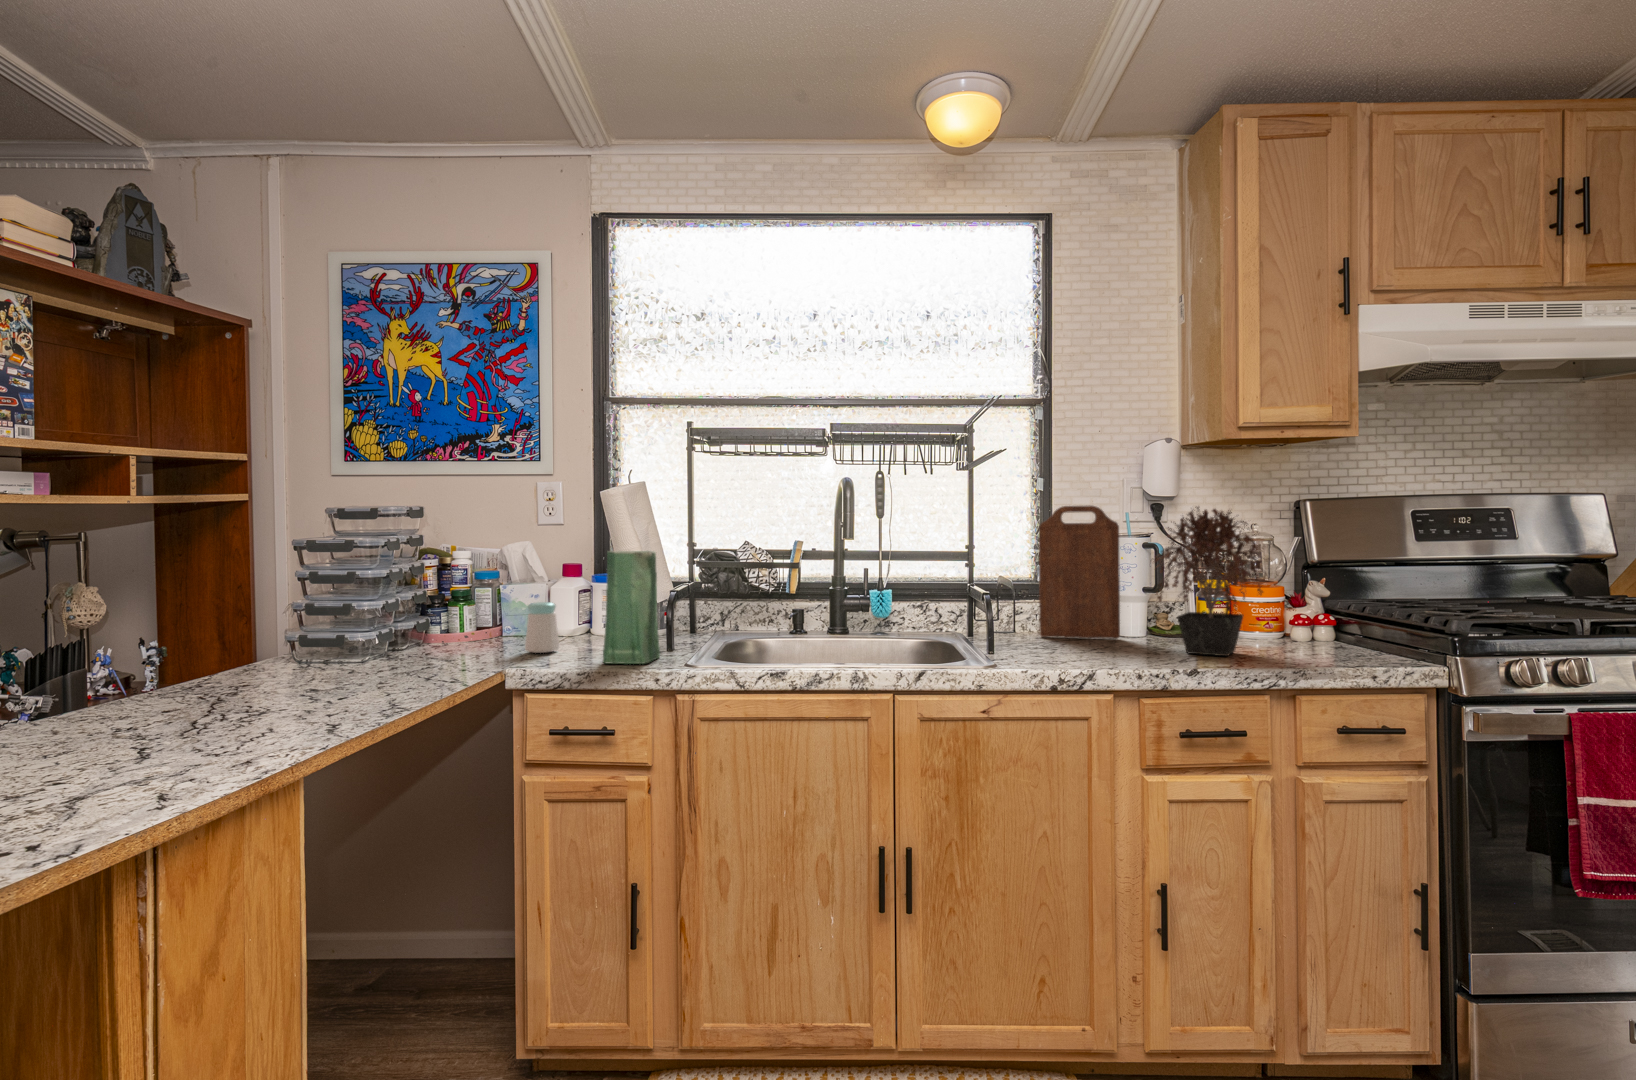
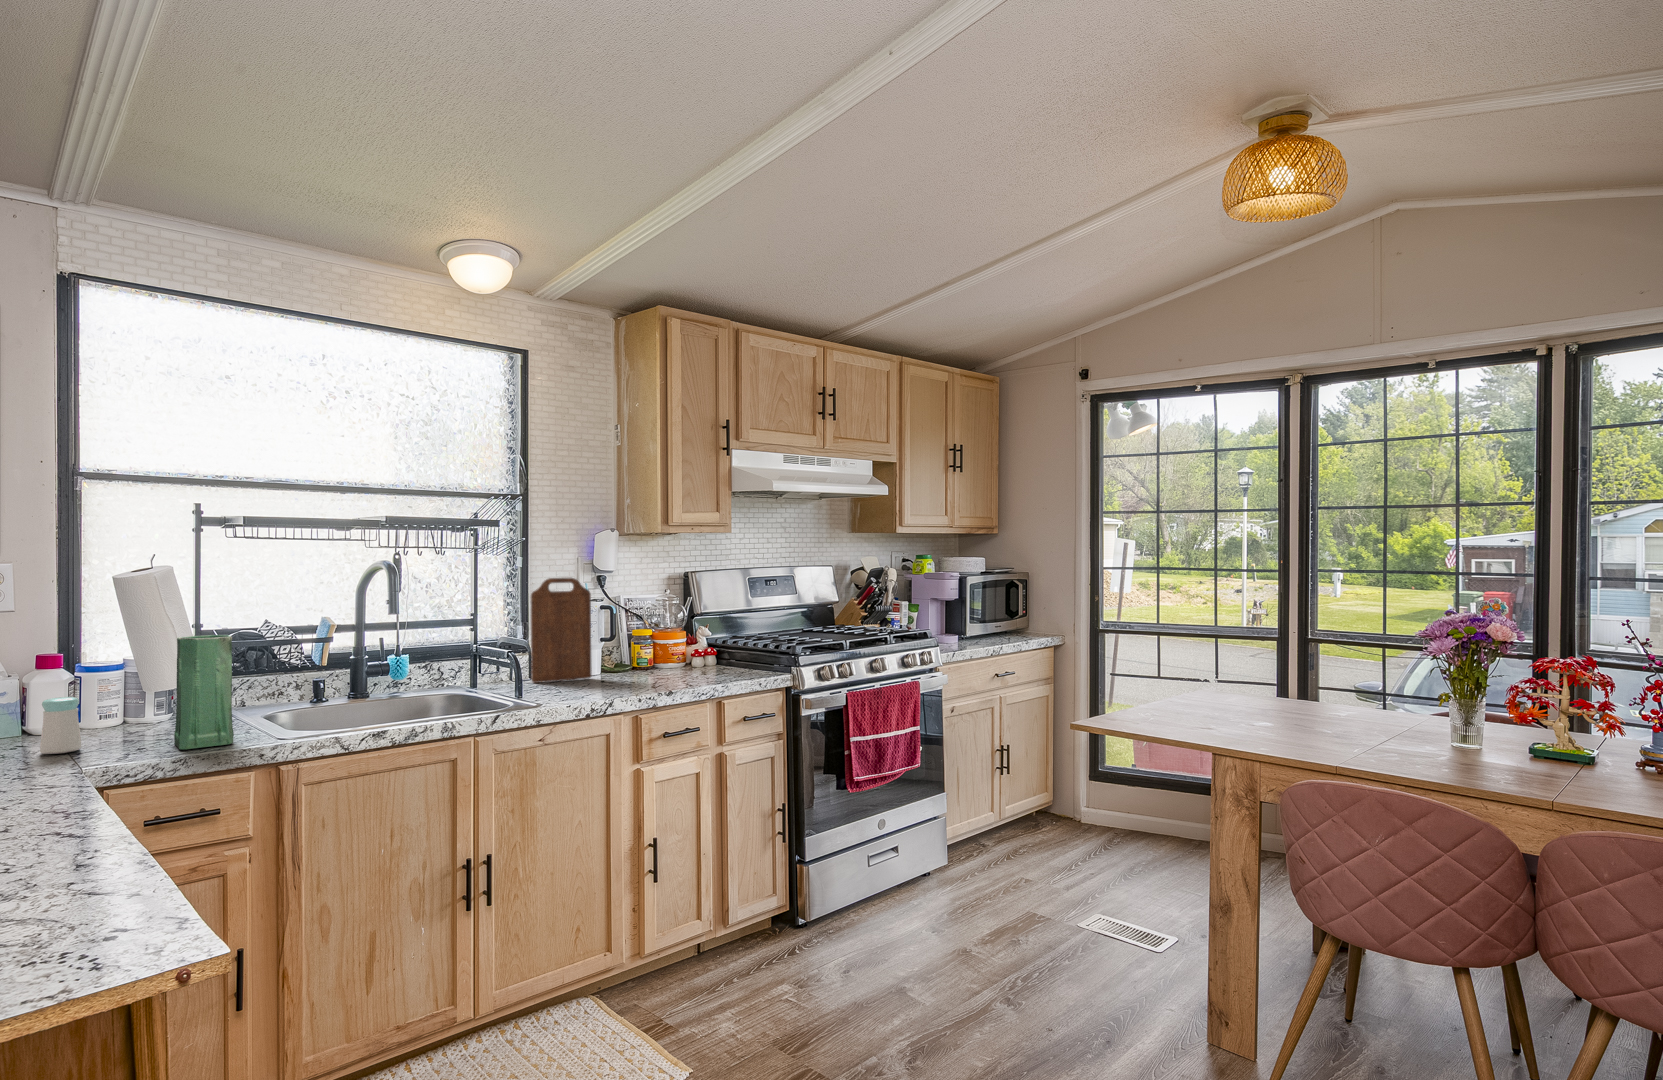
potted plant: present [1153,507,1266,656] -> none [622,579,698,683]

